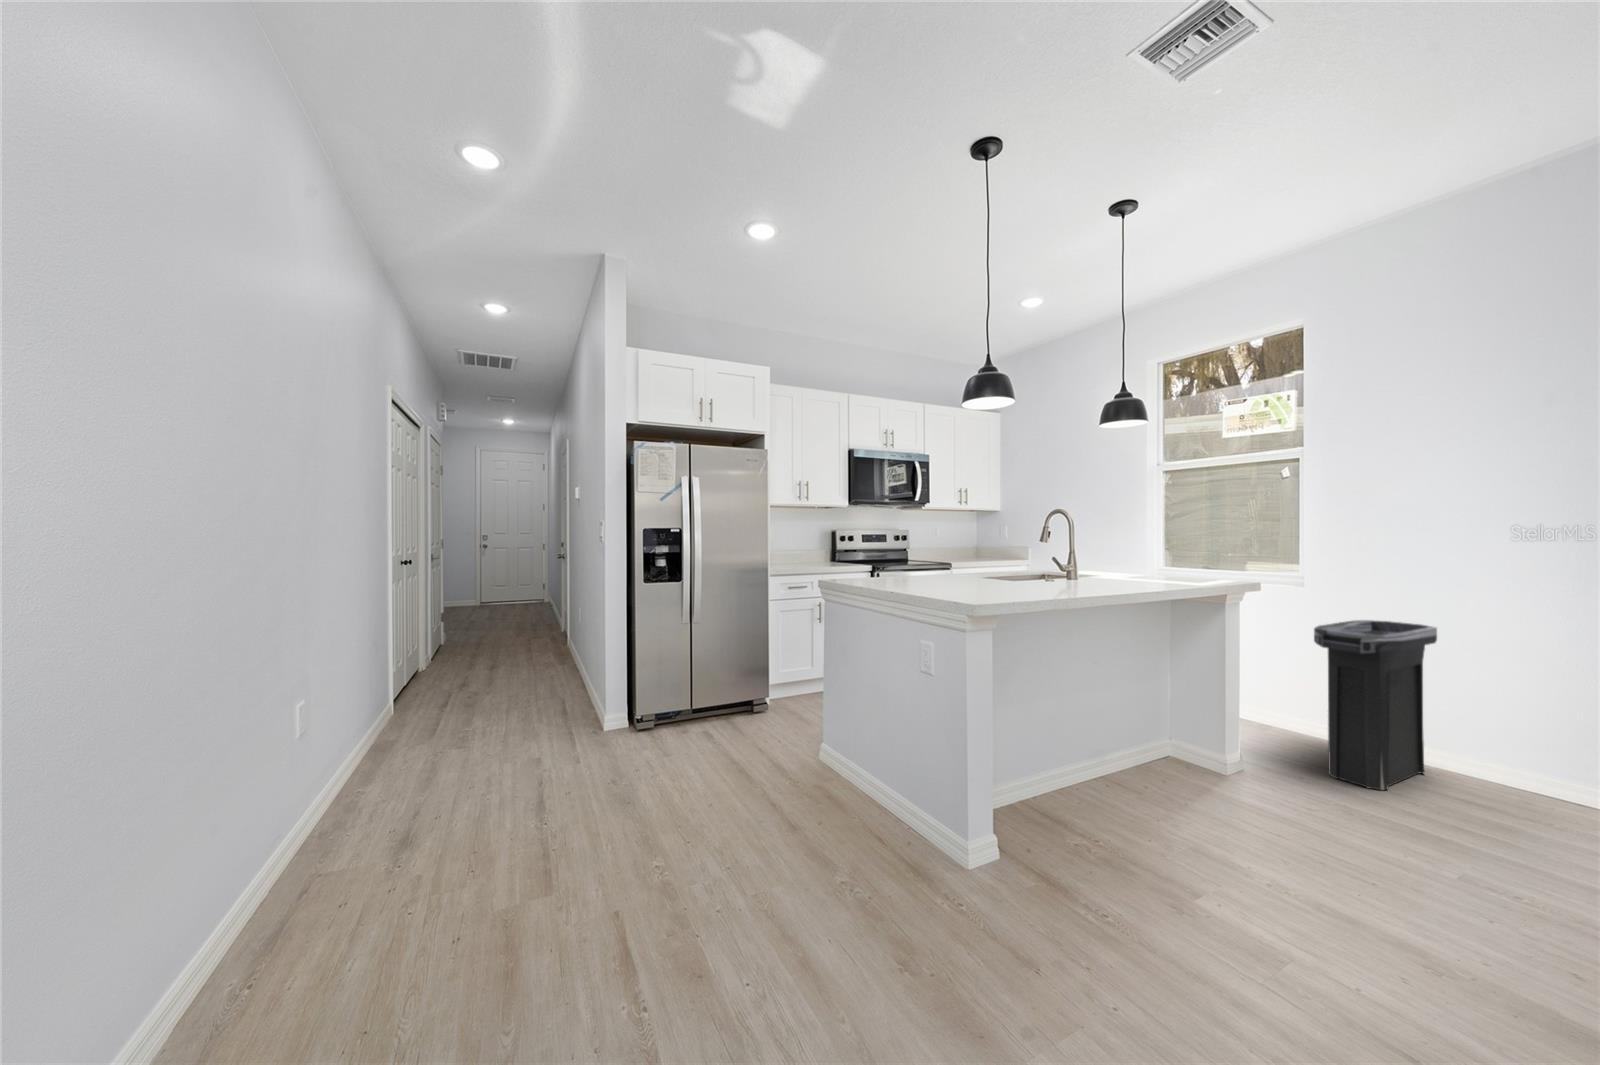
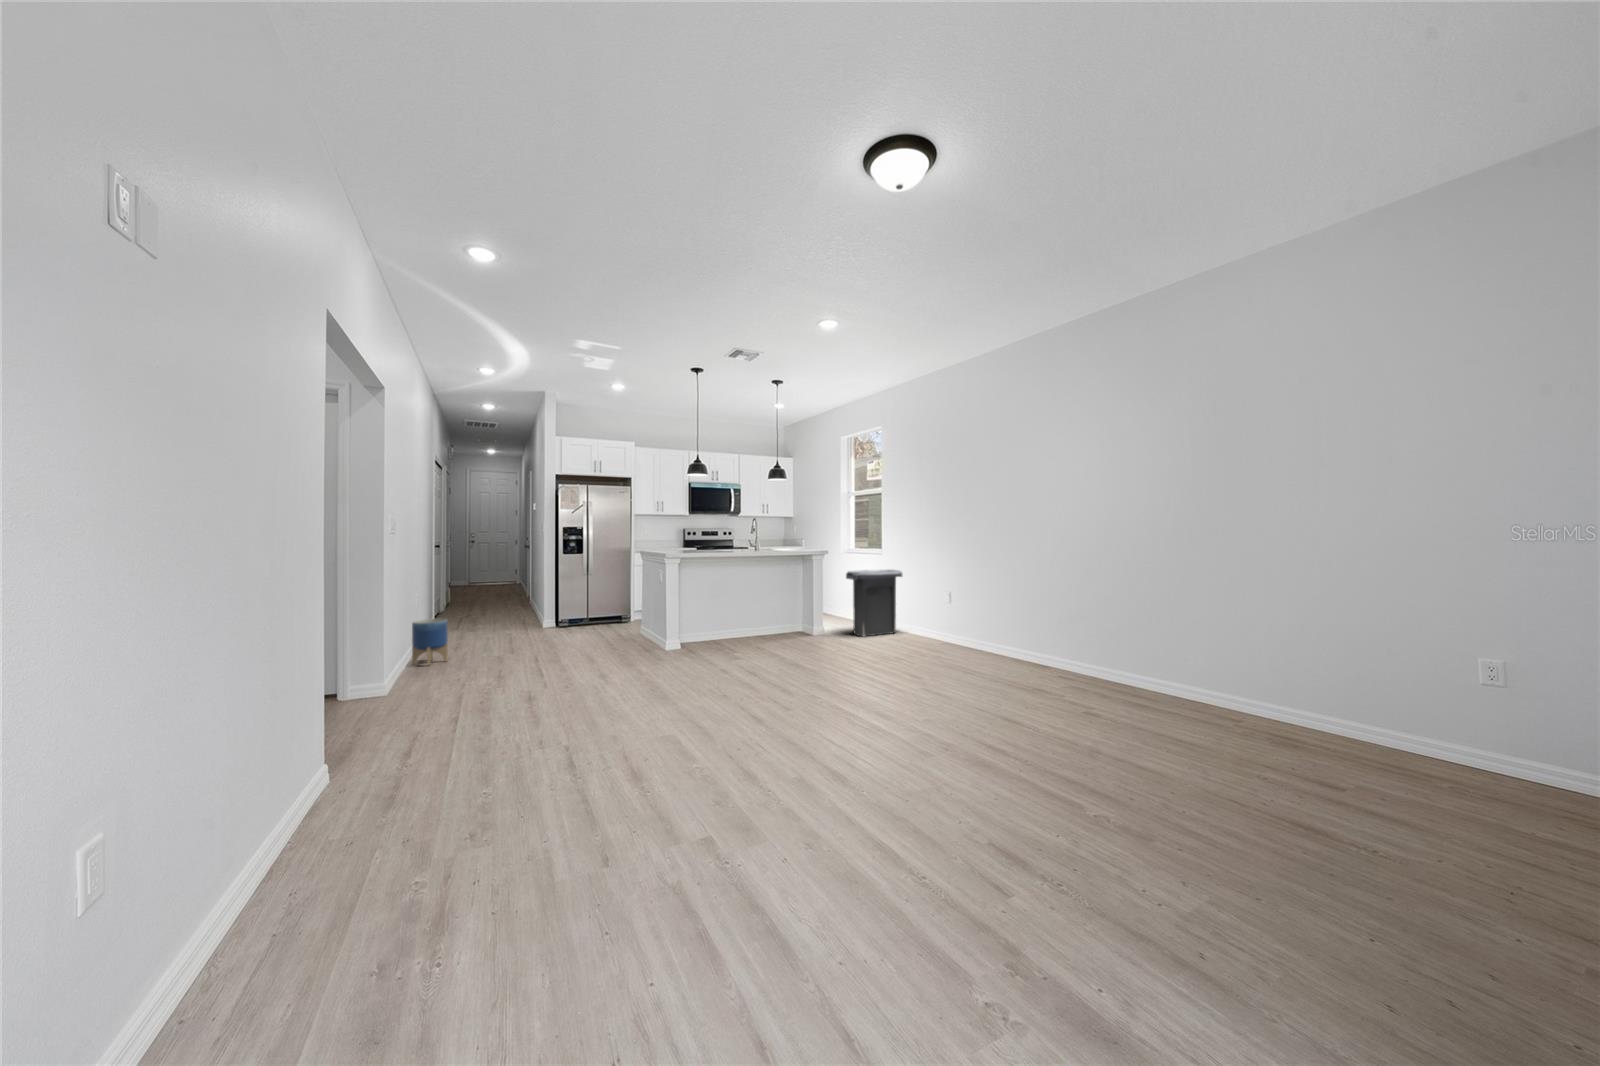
planter: none [203,816,339,1020] -> present [412,619,448,666]

